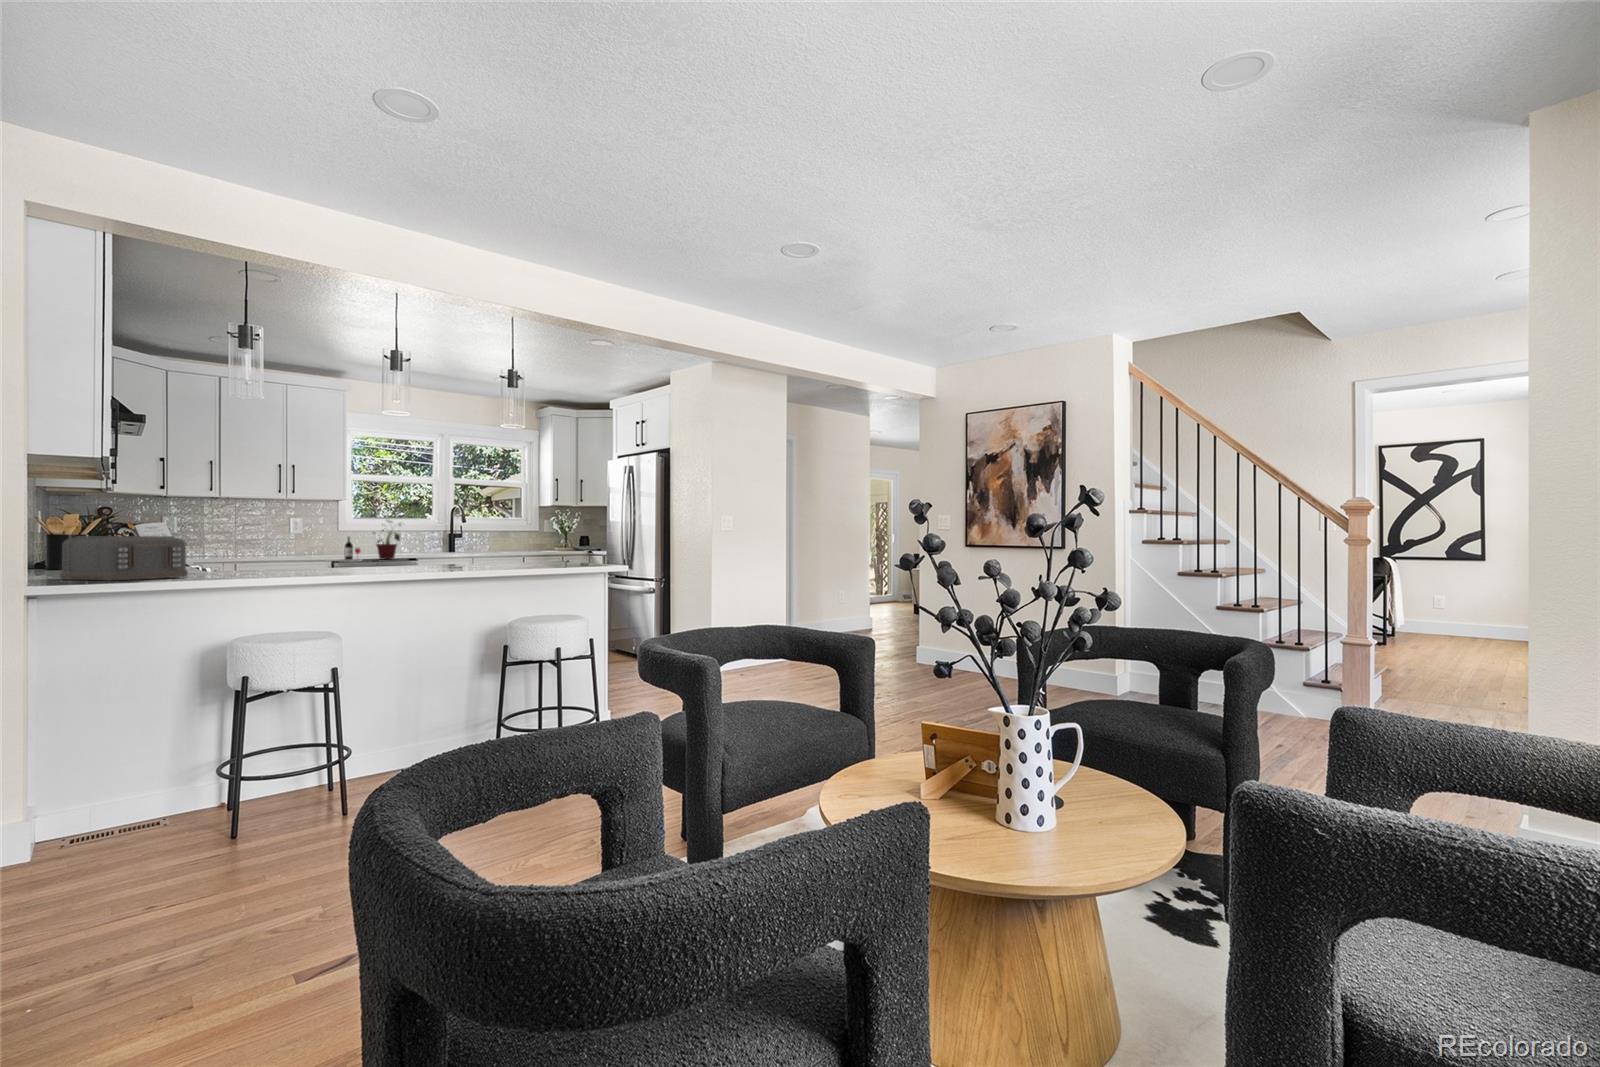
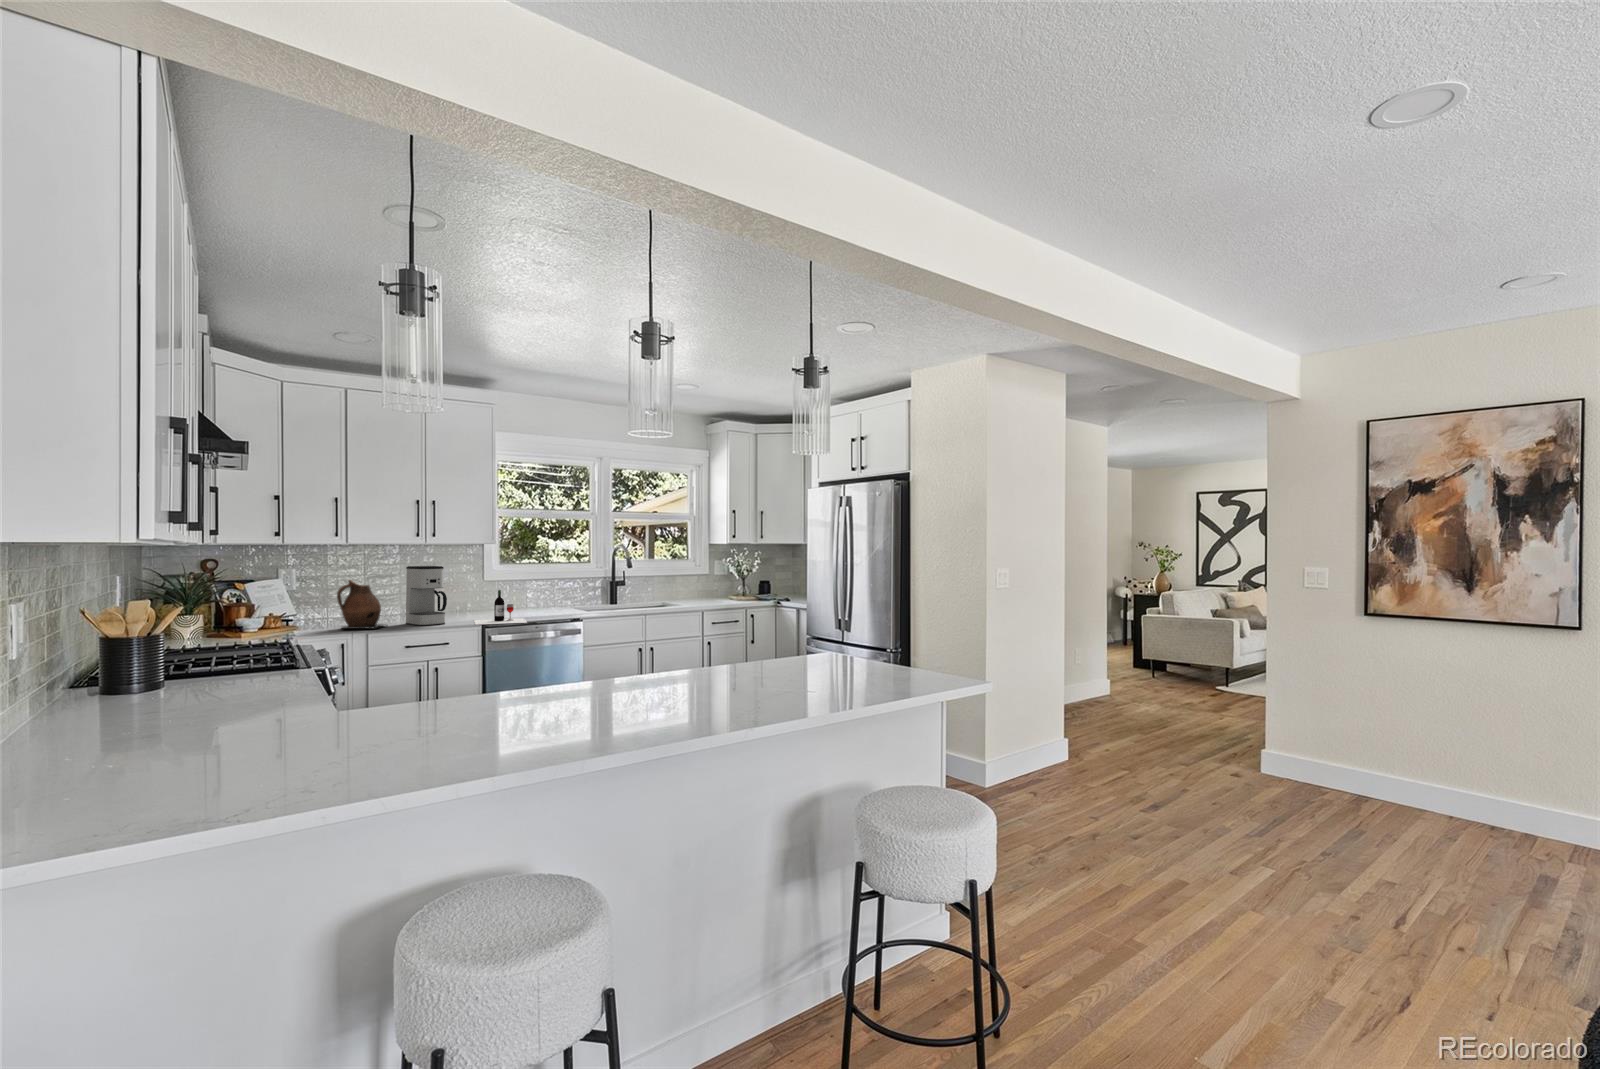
coffee maker: none [271,516,305,561] -> present [406,566,447,626]
potted plant: present [376,520,400,559] -> none [524,564,562,616]
ceramic pitcher: none [213,524,255,561] -> present [337,580,387,629]
toaster: present [60,536,188,581] -> none [90,666,313,780]

